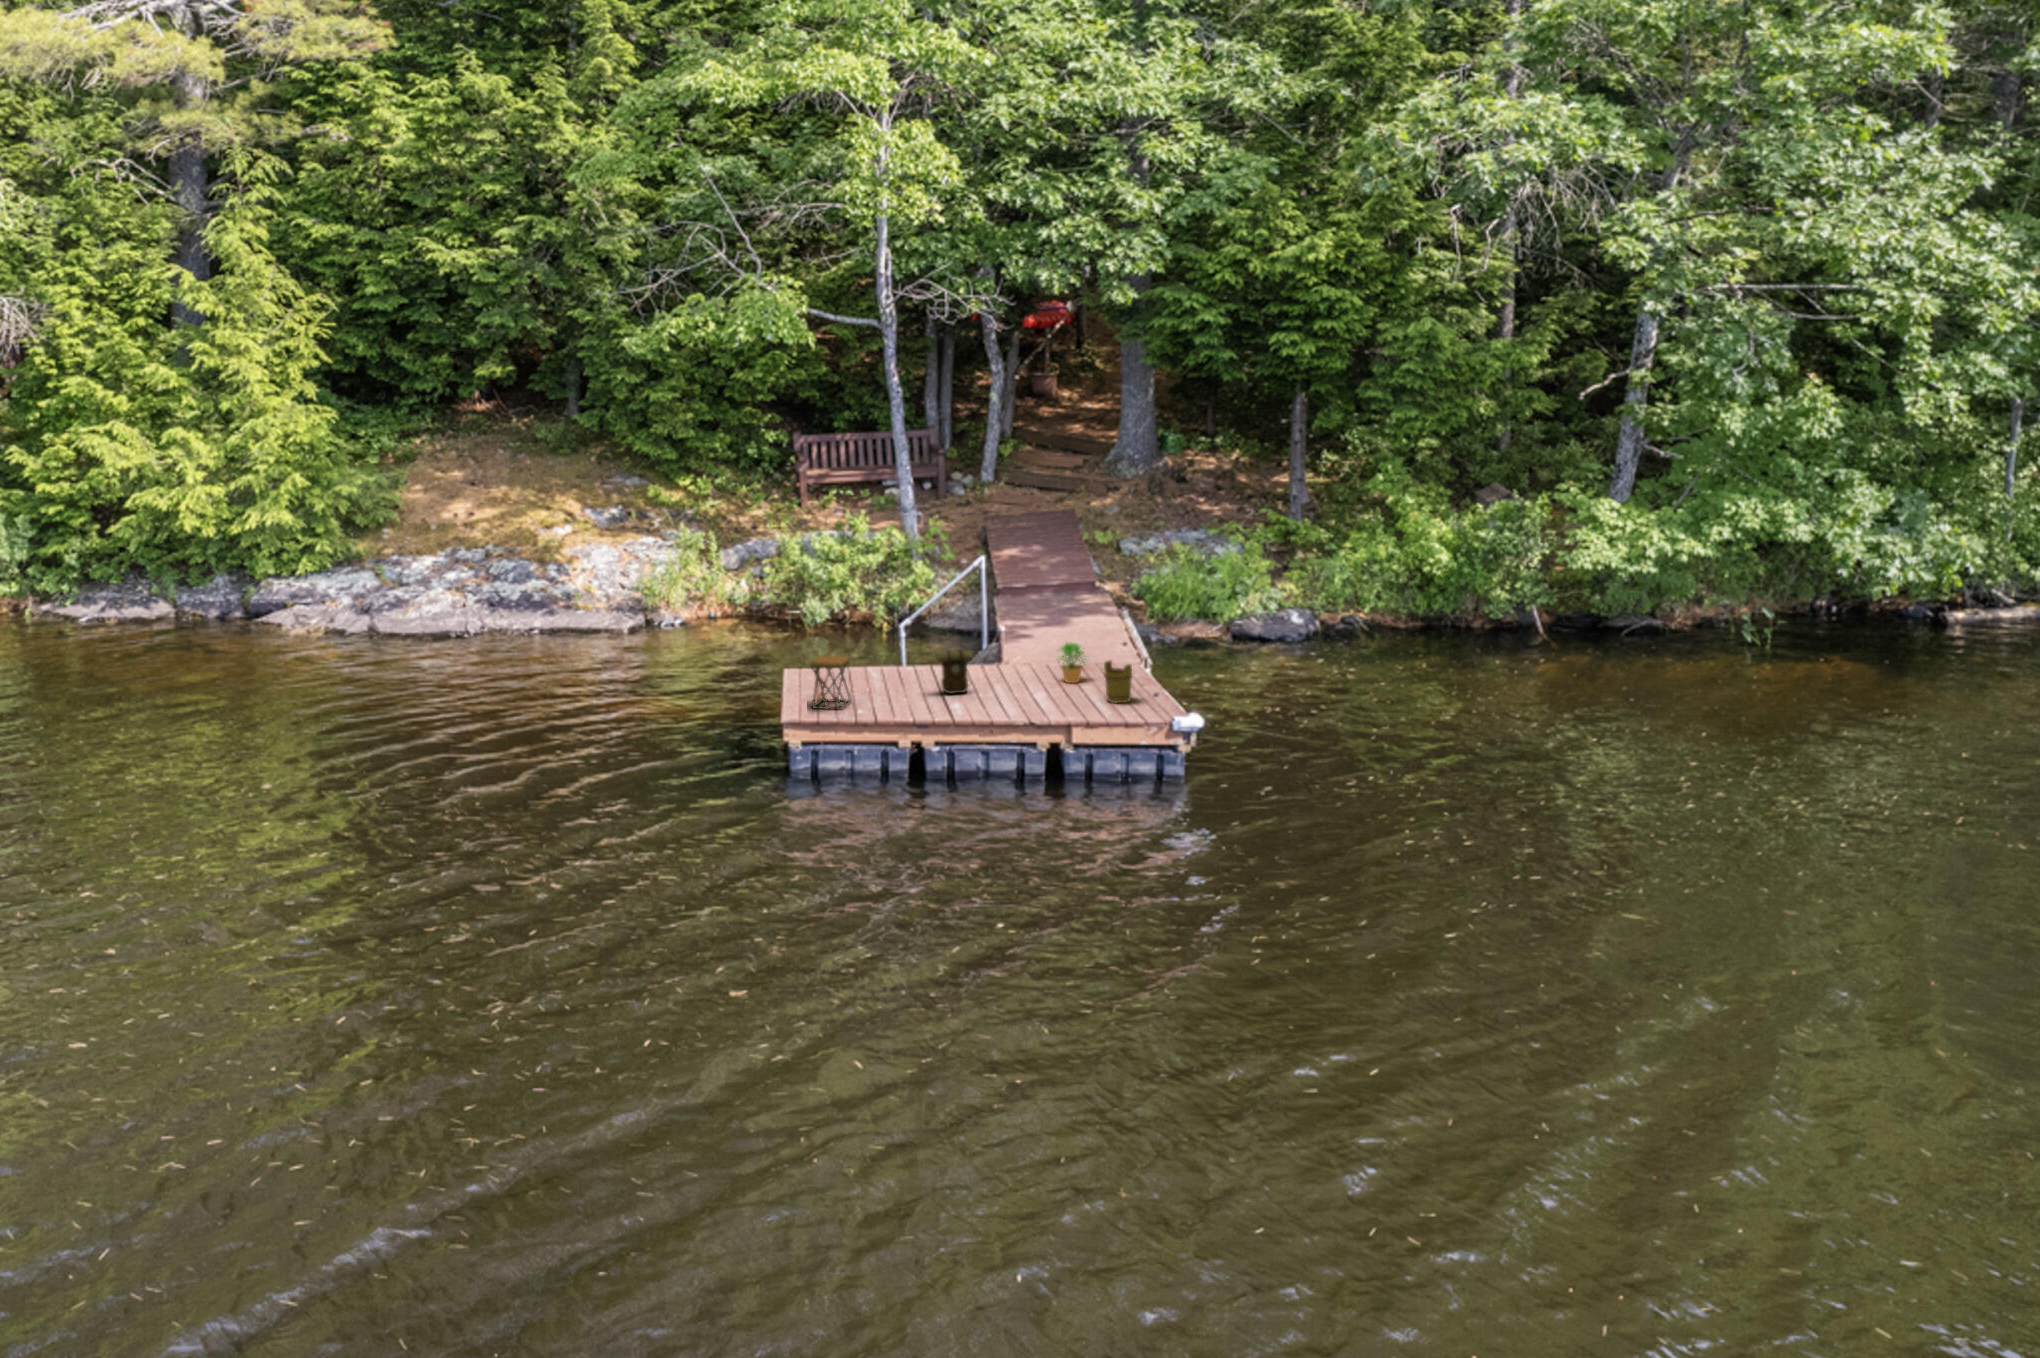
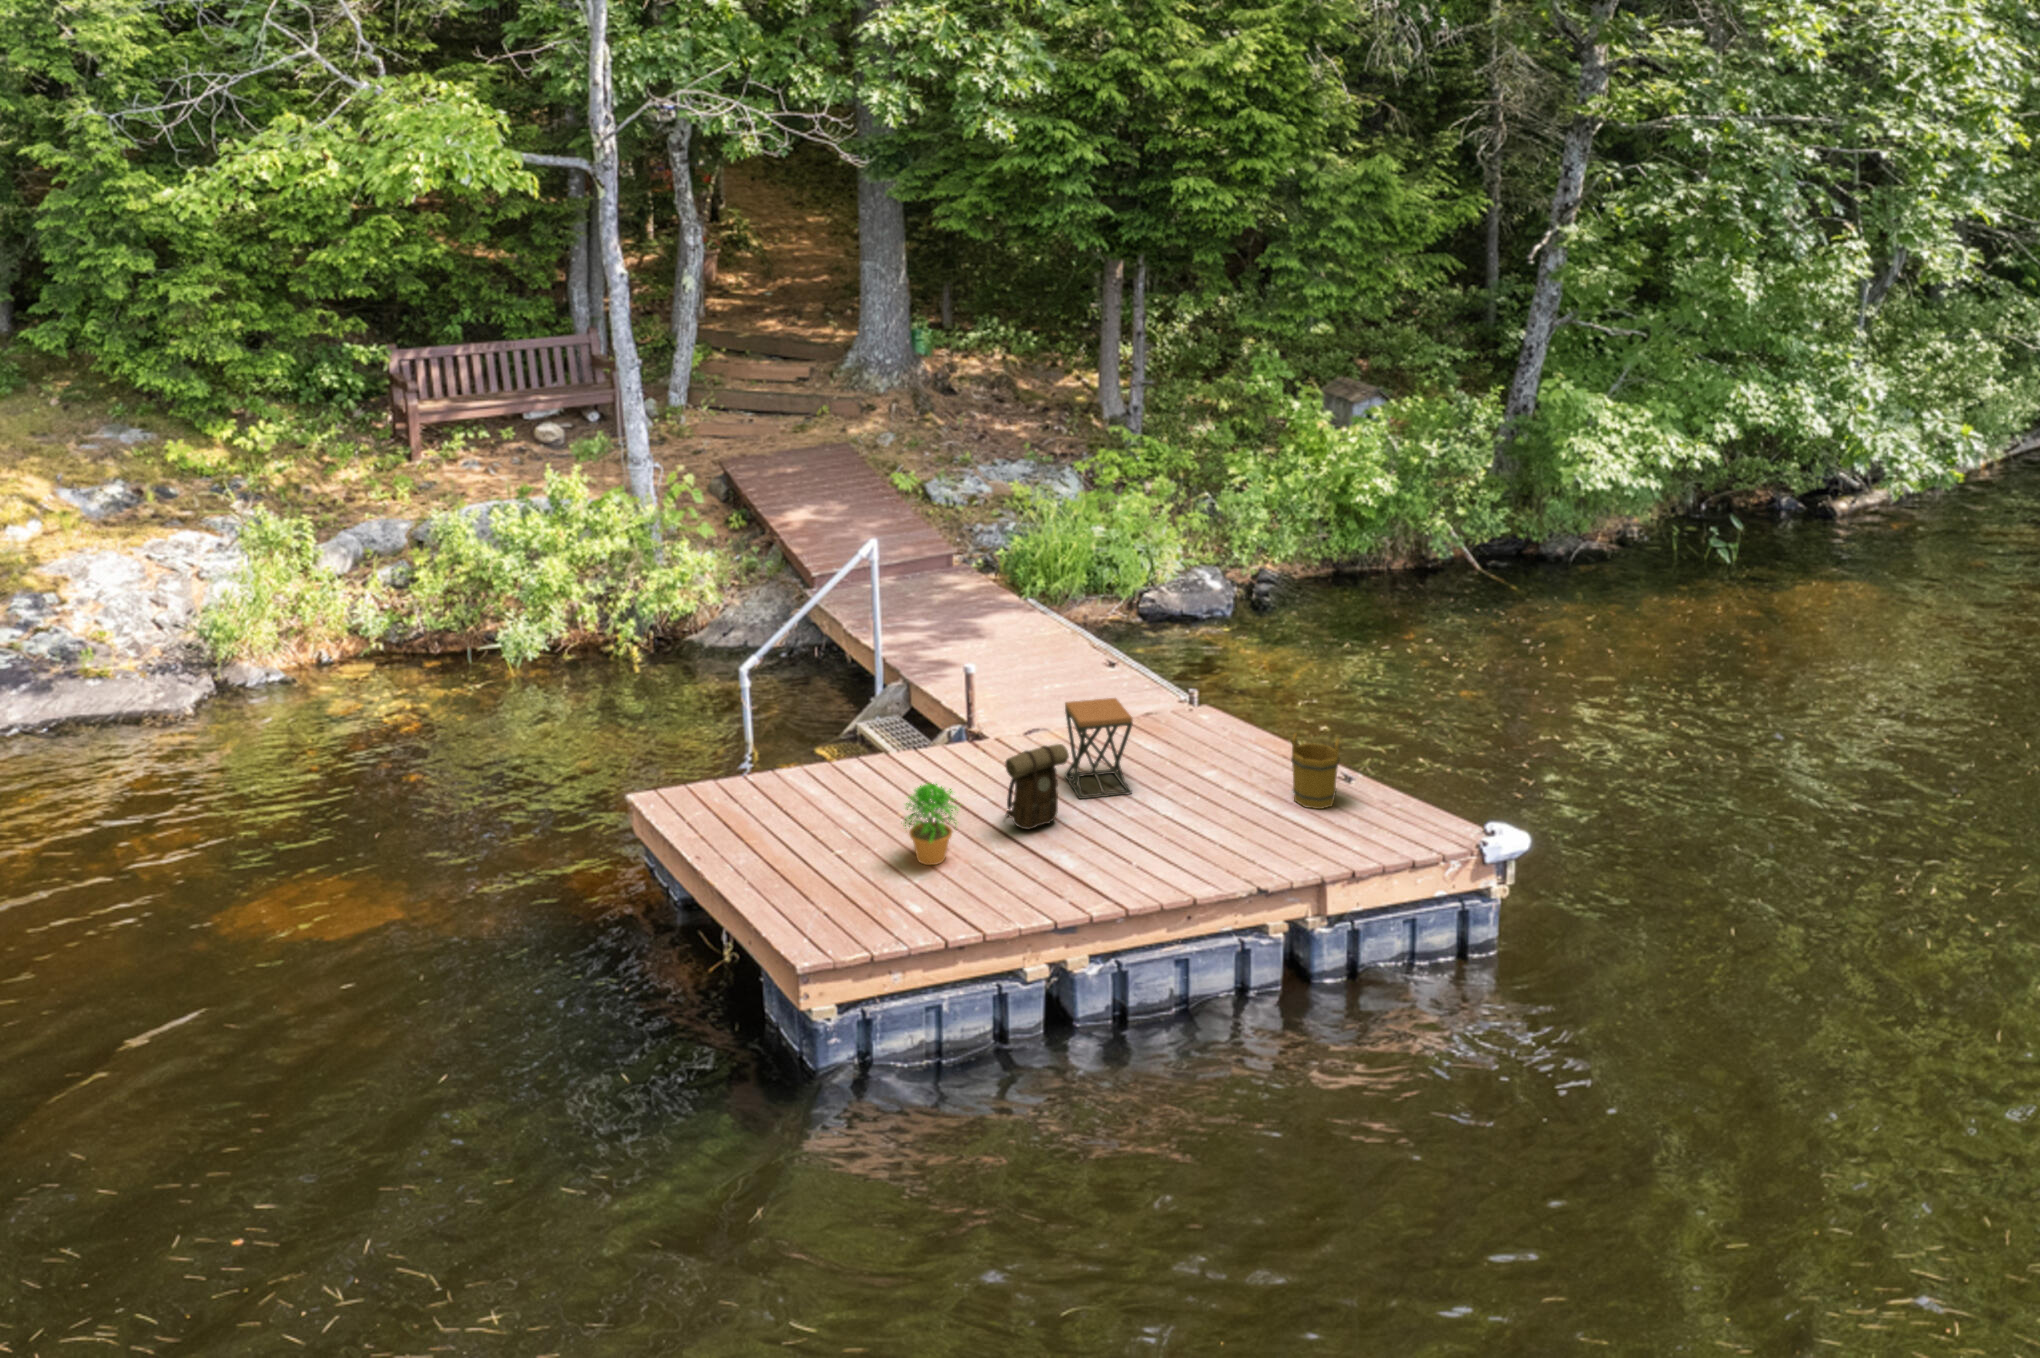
potted plant: present [1058,643,1086,683] -> present [905,783,958,865]
stool: present [810,655,851,710] -> present [1065,698,1133,799]

